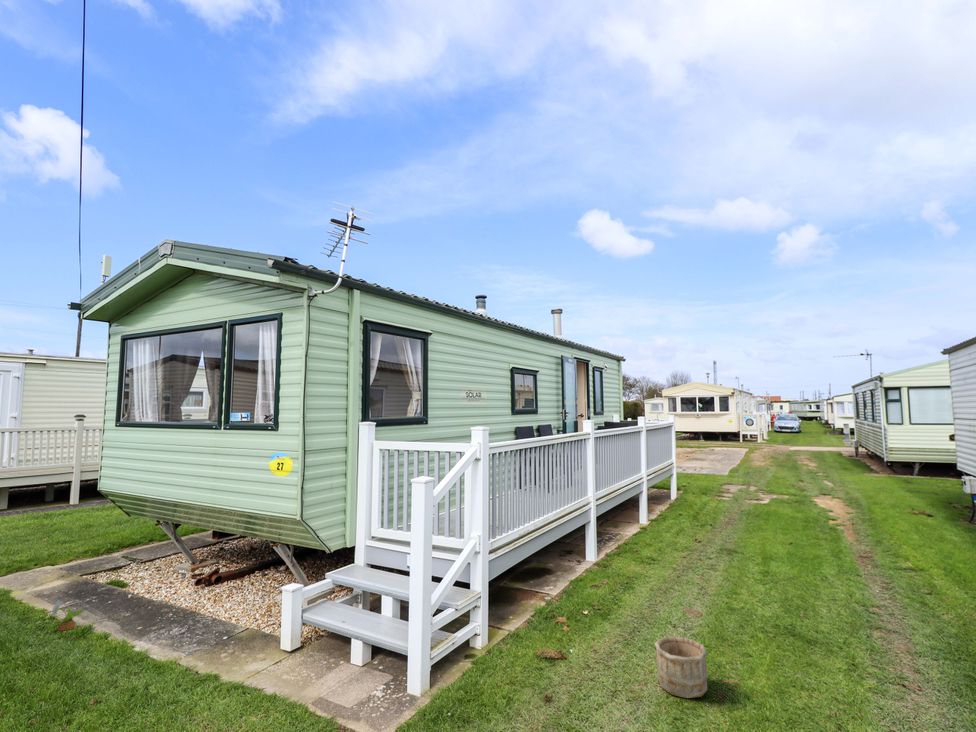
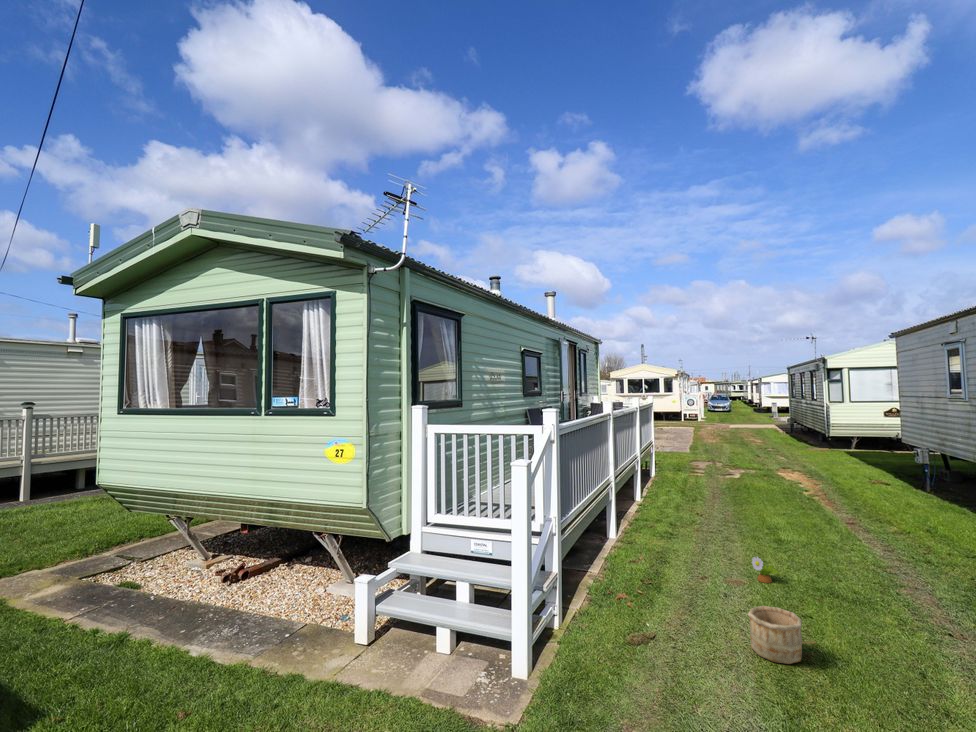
decorative plant: present [52,601,85,631] -> present [752,557,779,583]

